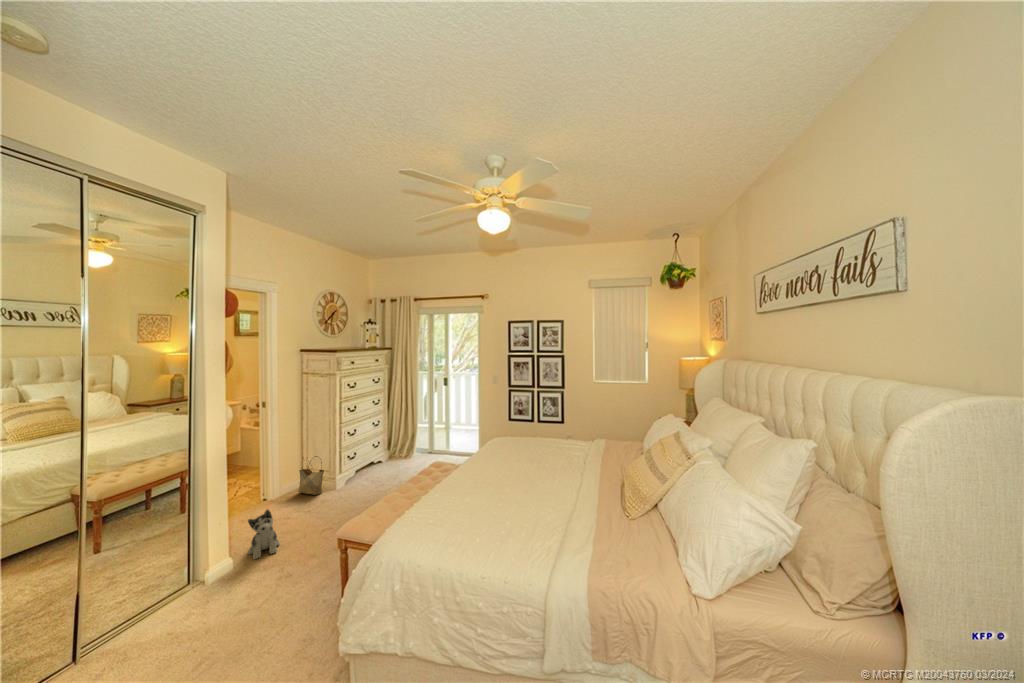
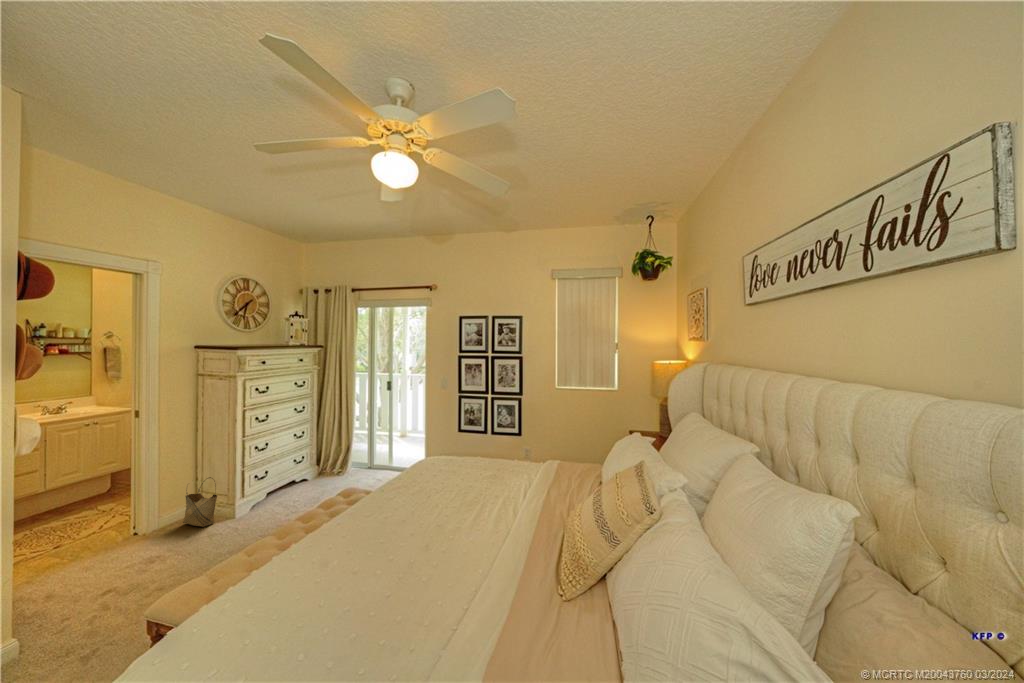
plush toy: present [248,509,280,559] -> none [55,562,113,636]

